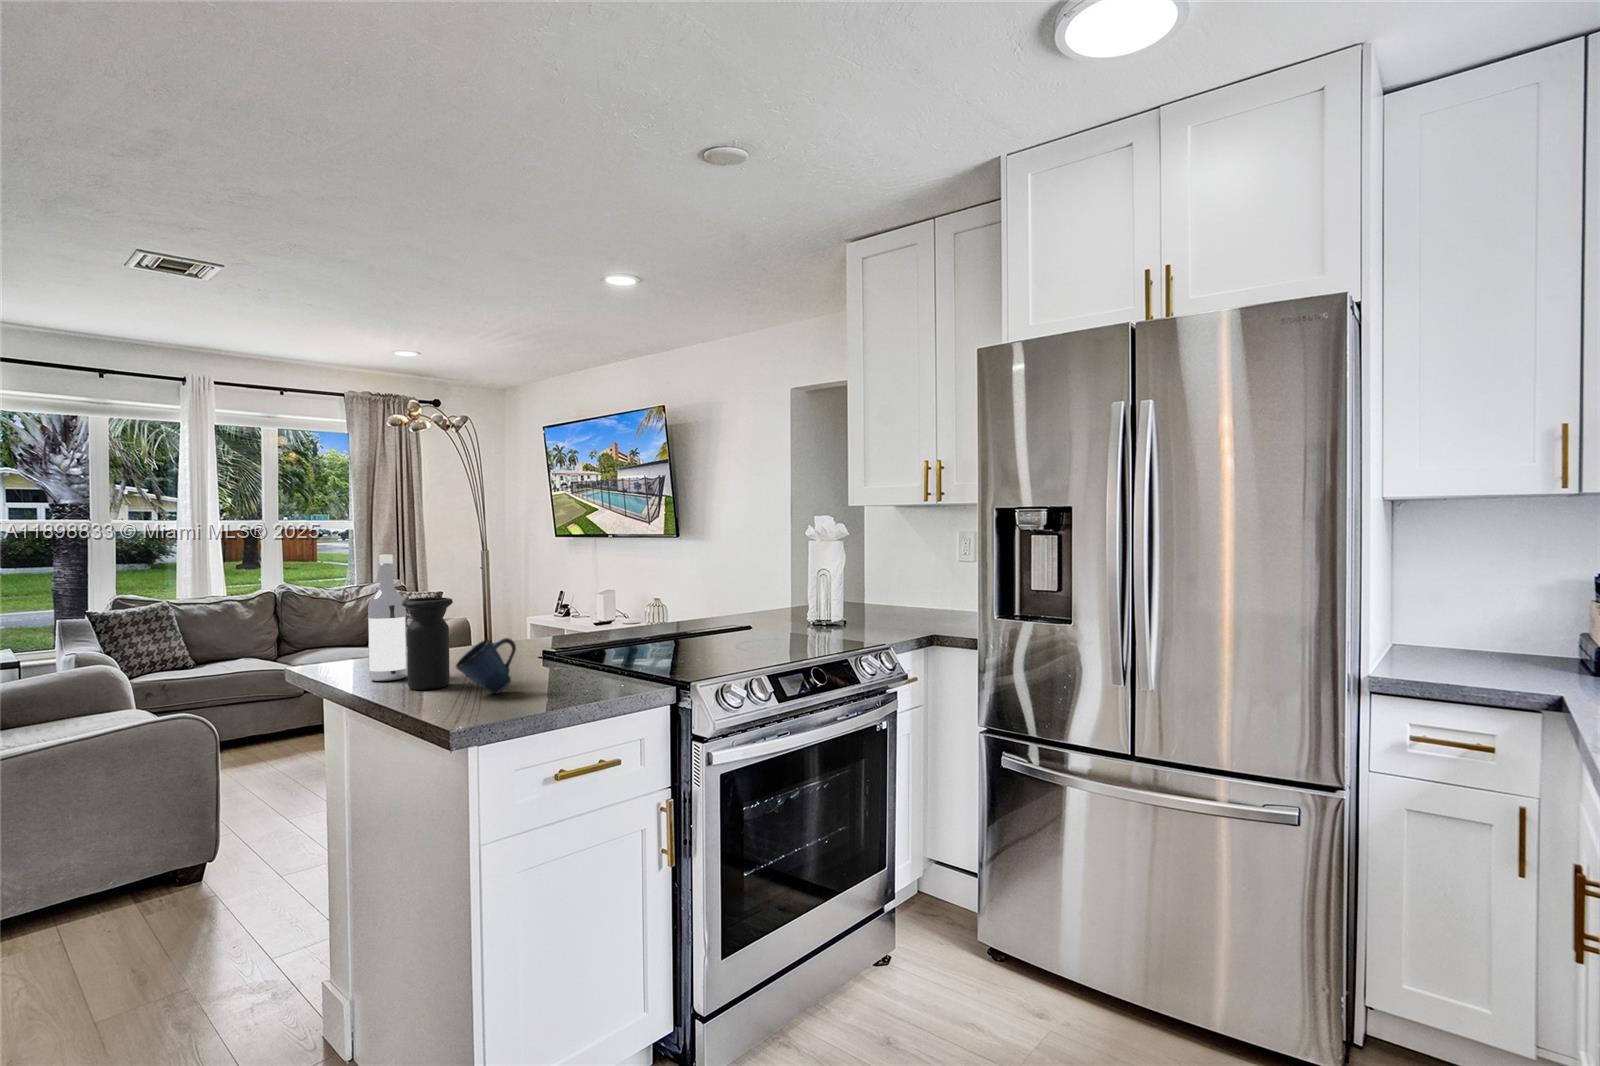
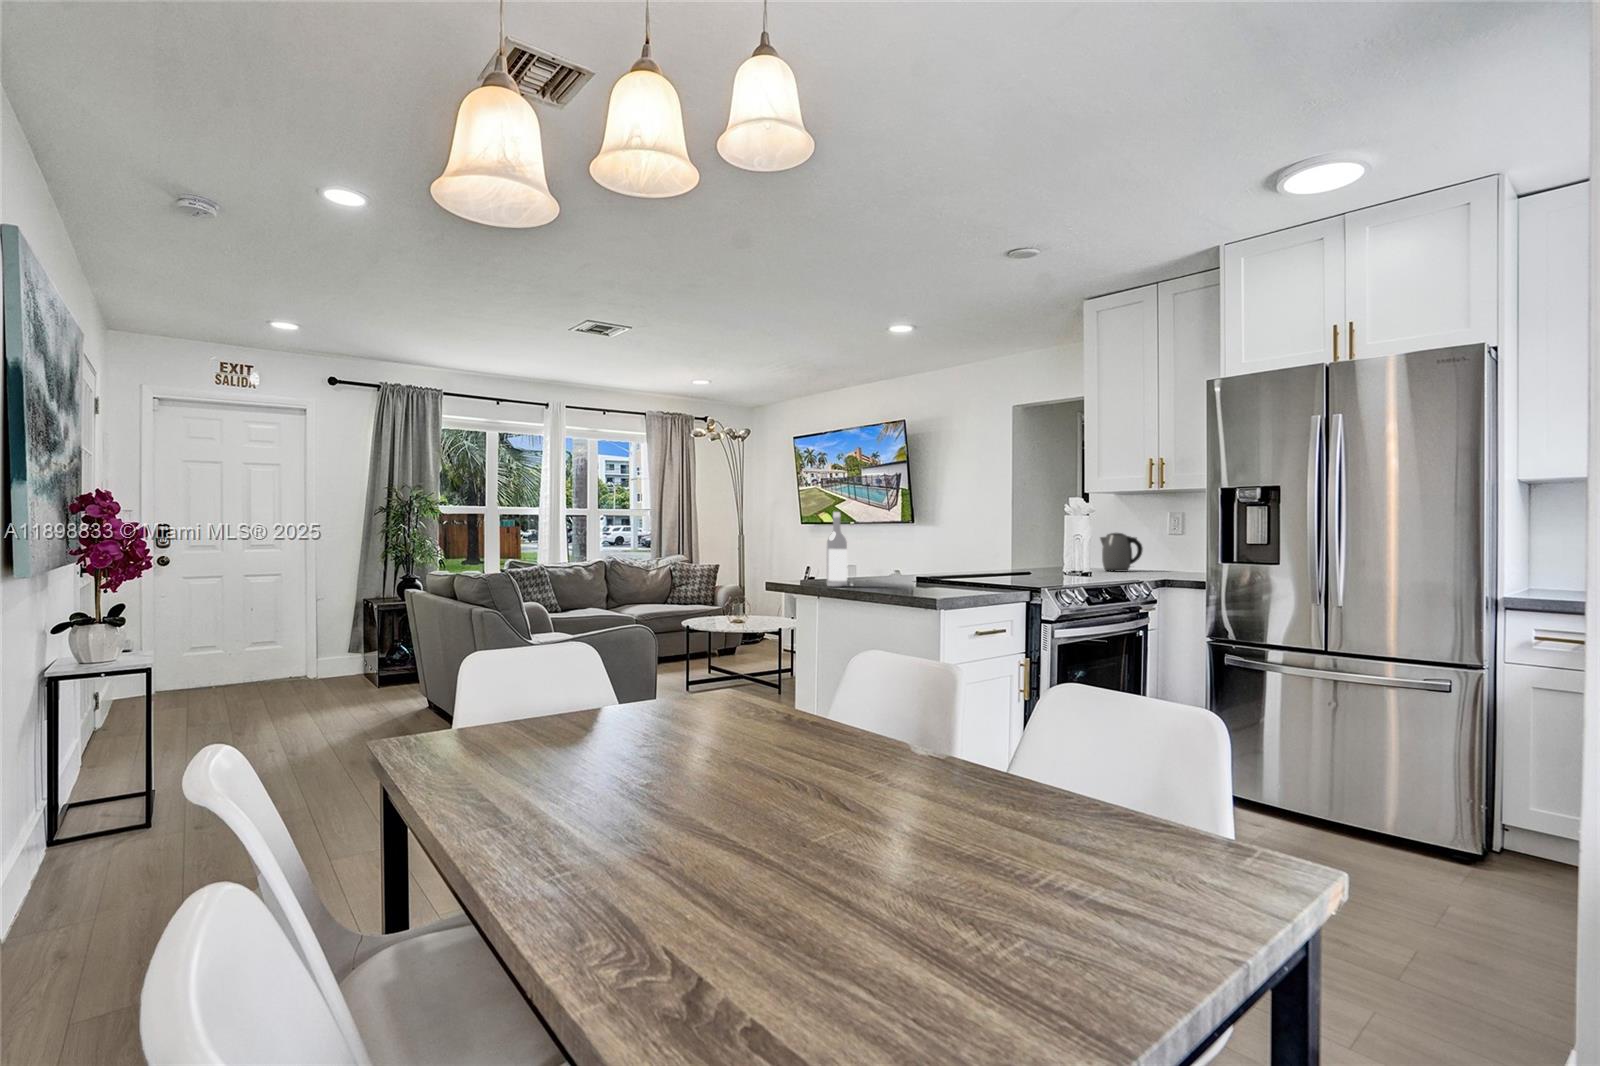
kettle: none [868,559,921,611] -> present [1100,533,1143,572]
vase: present [402,598,453,690] -> none [857,537,885,589]
mug: present [456,638,516,694] -> none [897,559,930,591]

